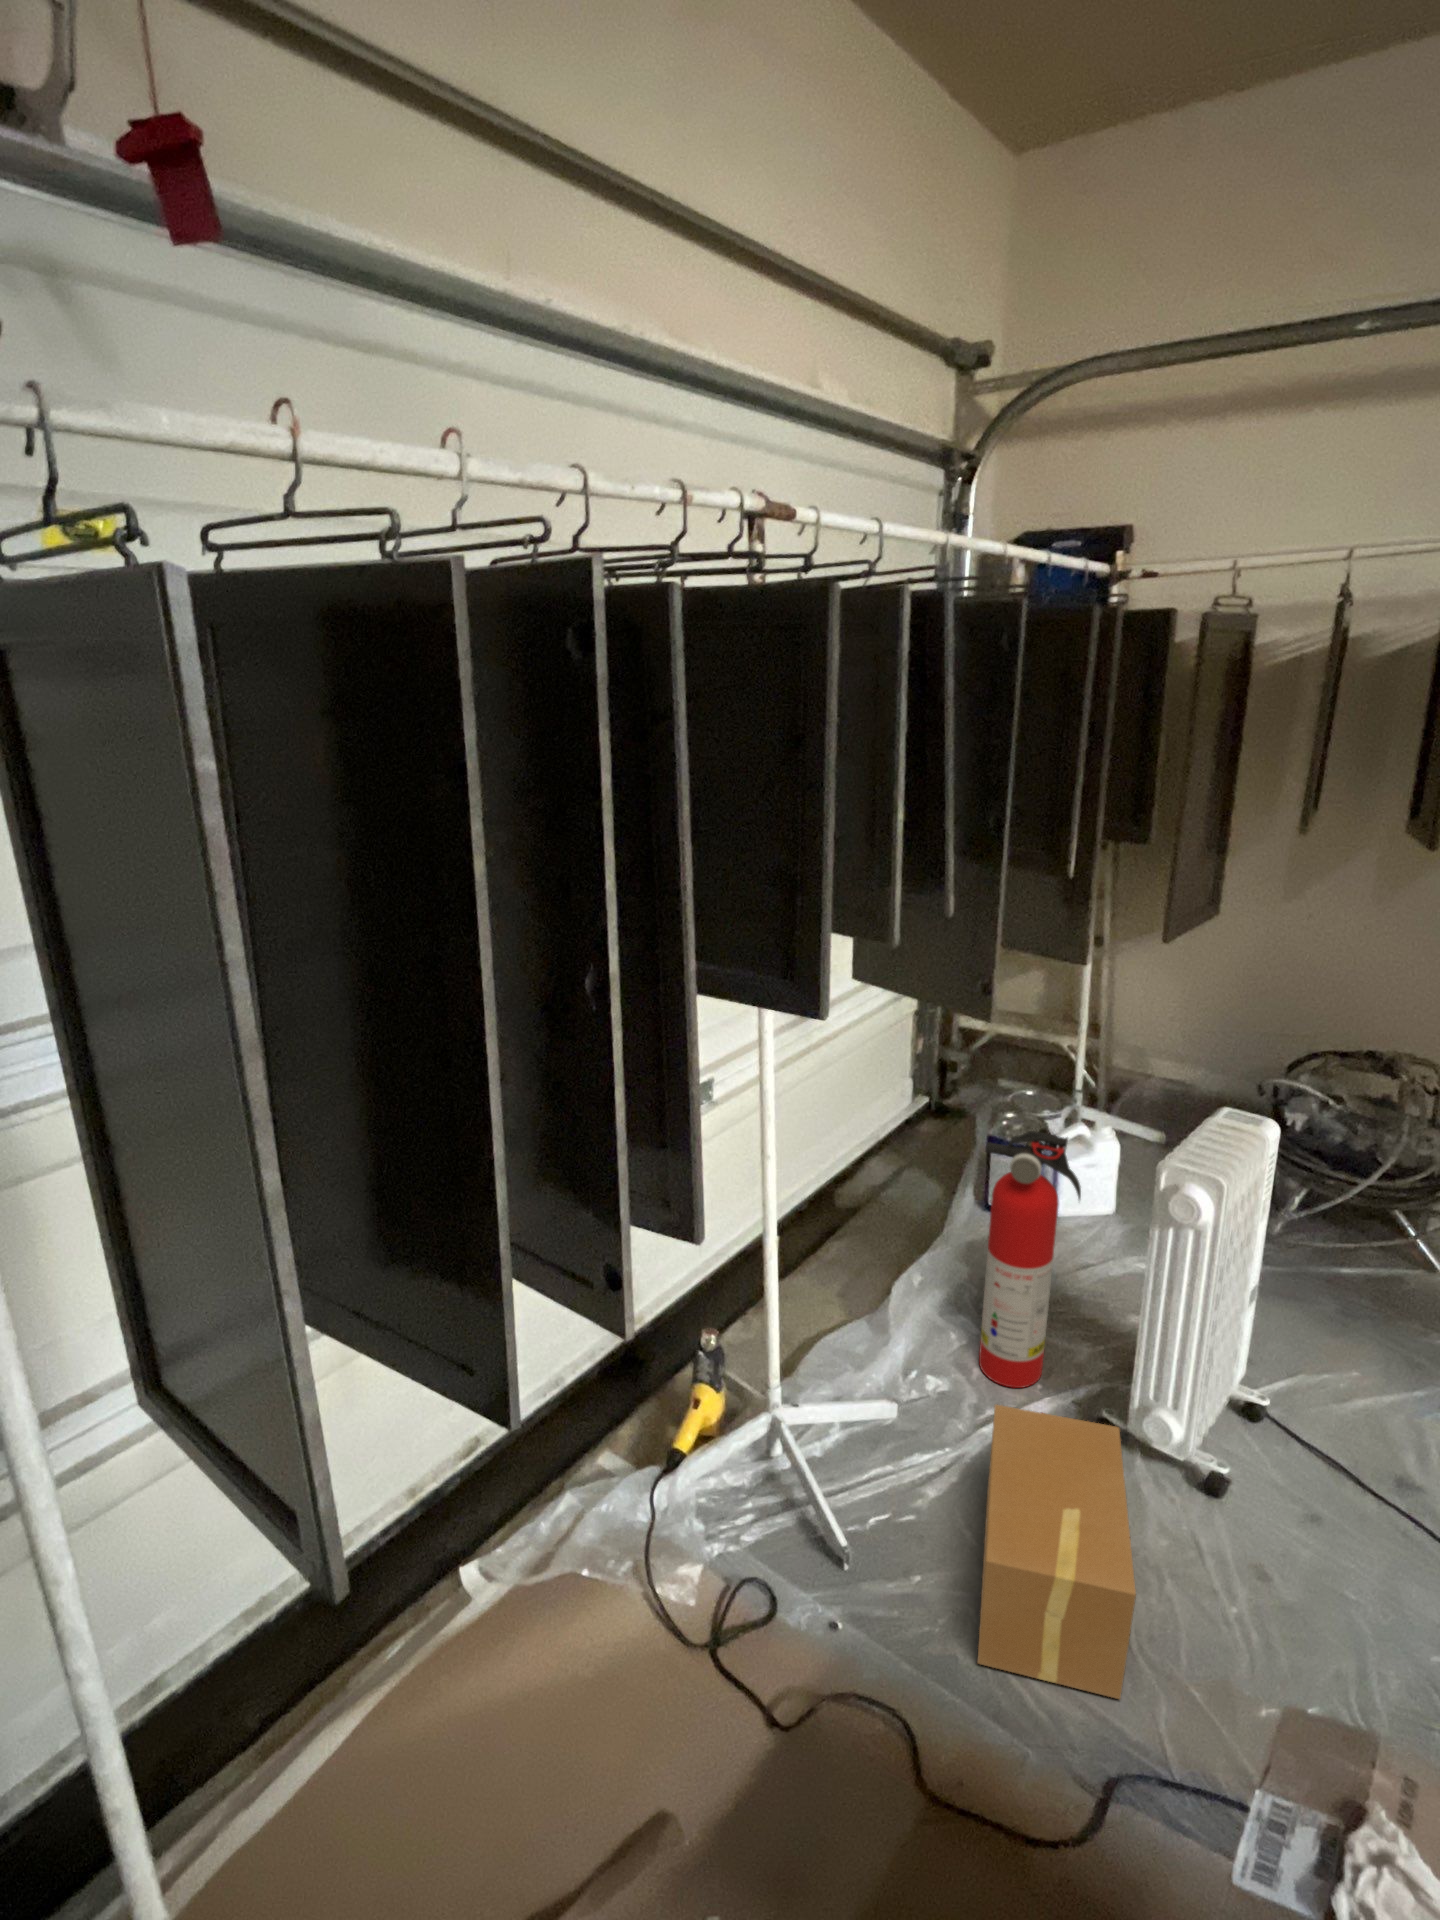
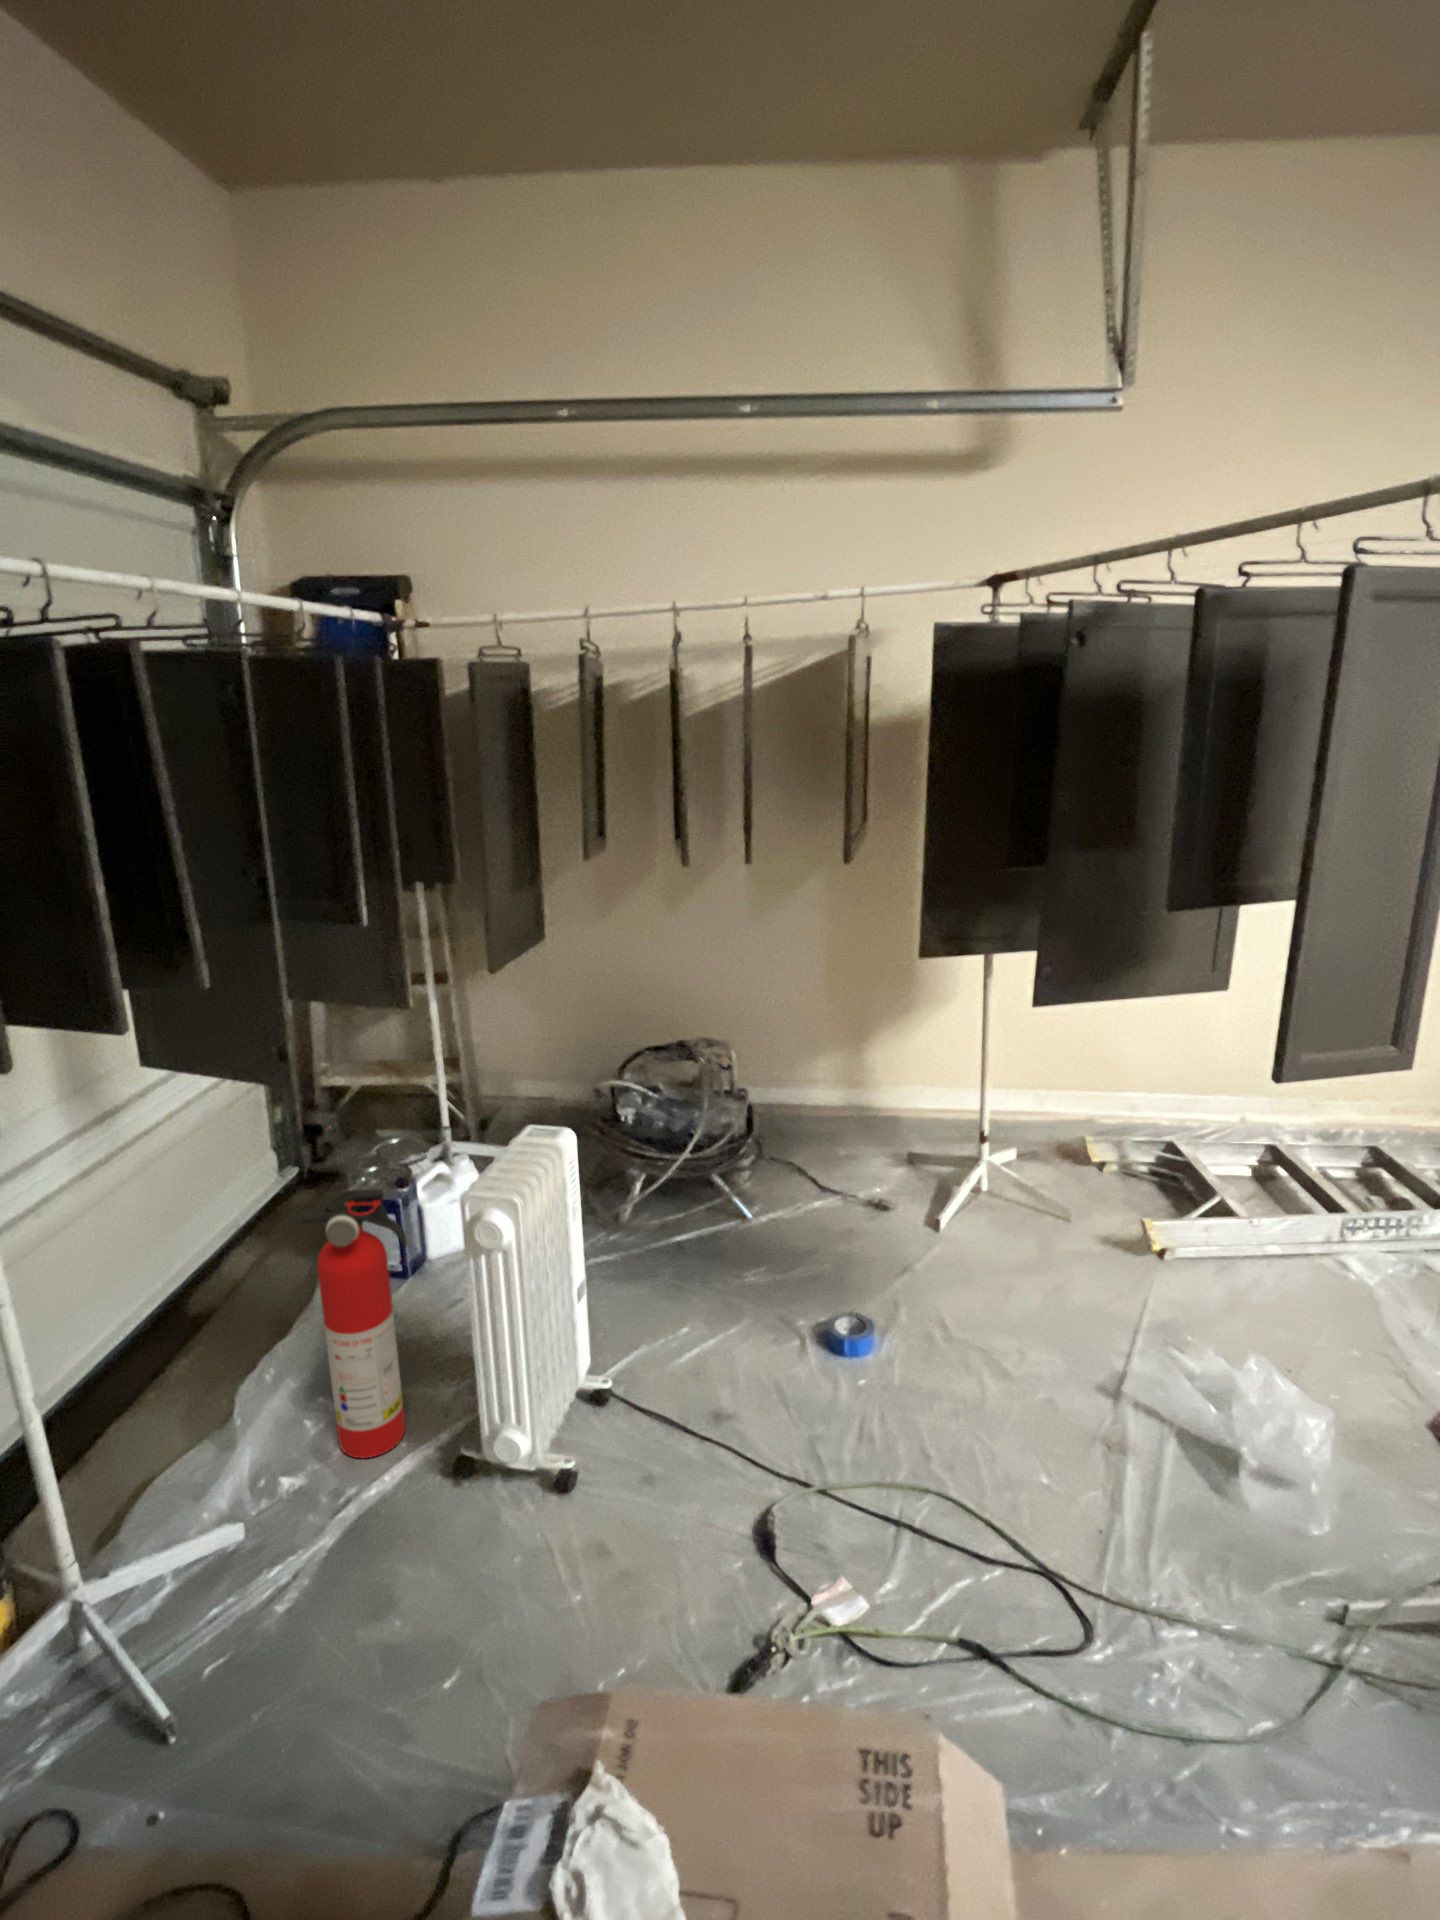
cardboard box: present [978,1404,1136,1699] -> none [310,1464,473,1775]

